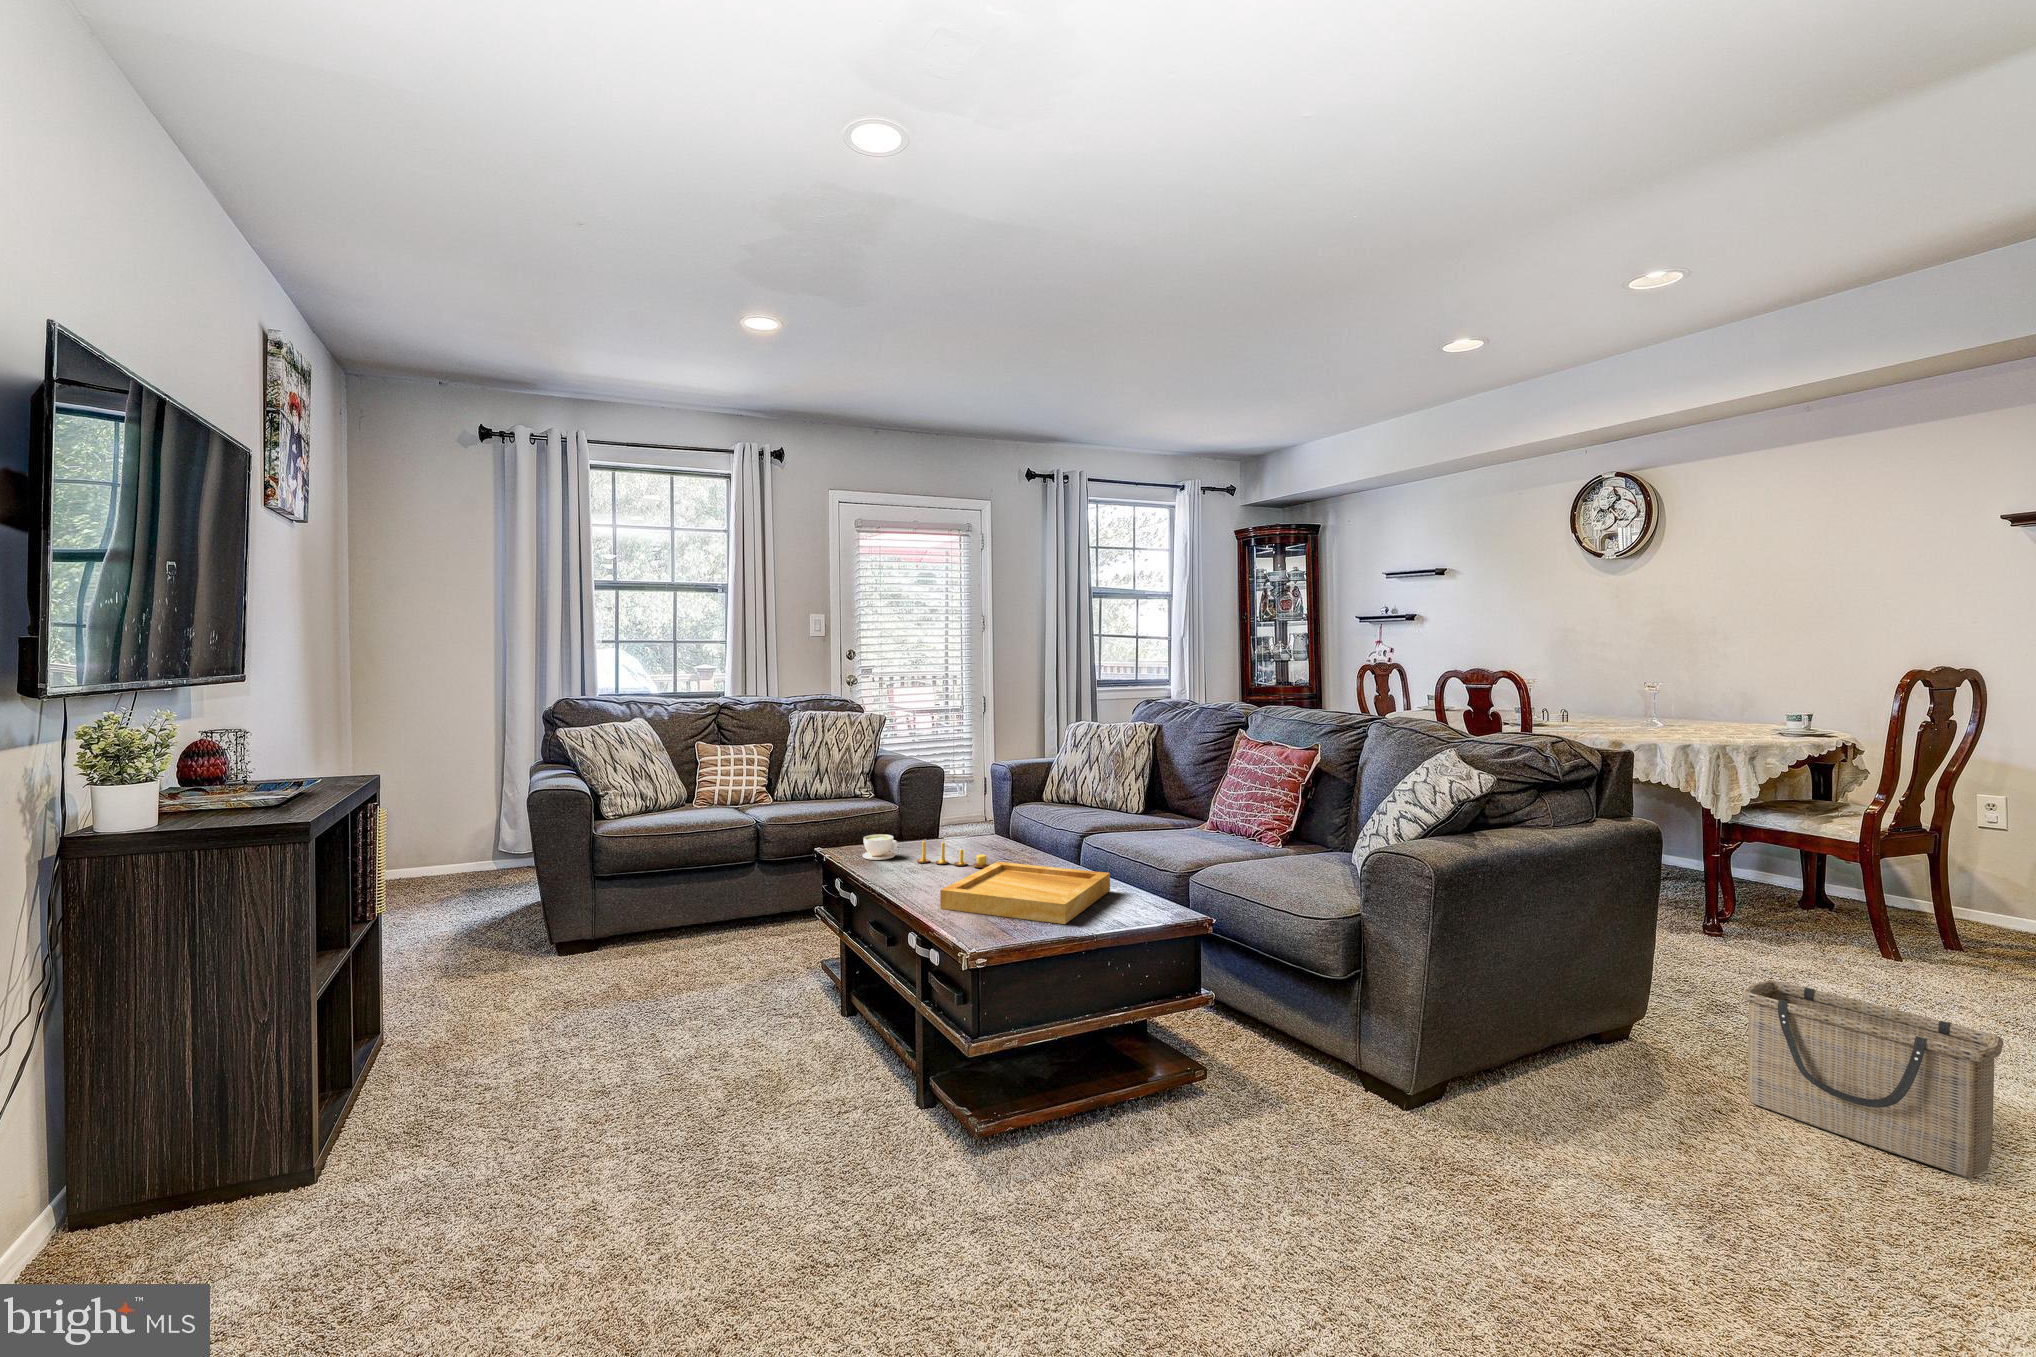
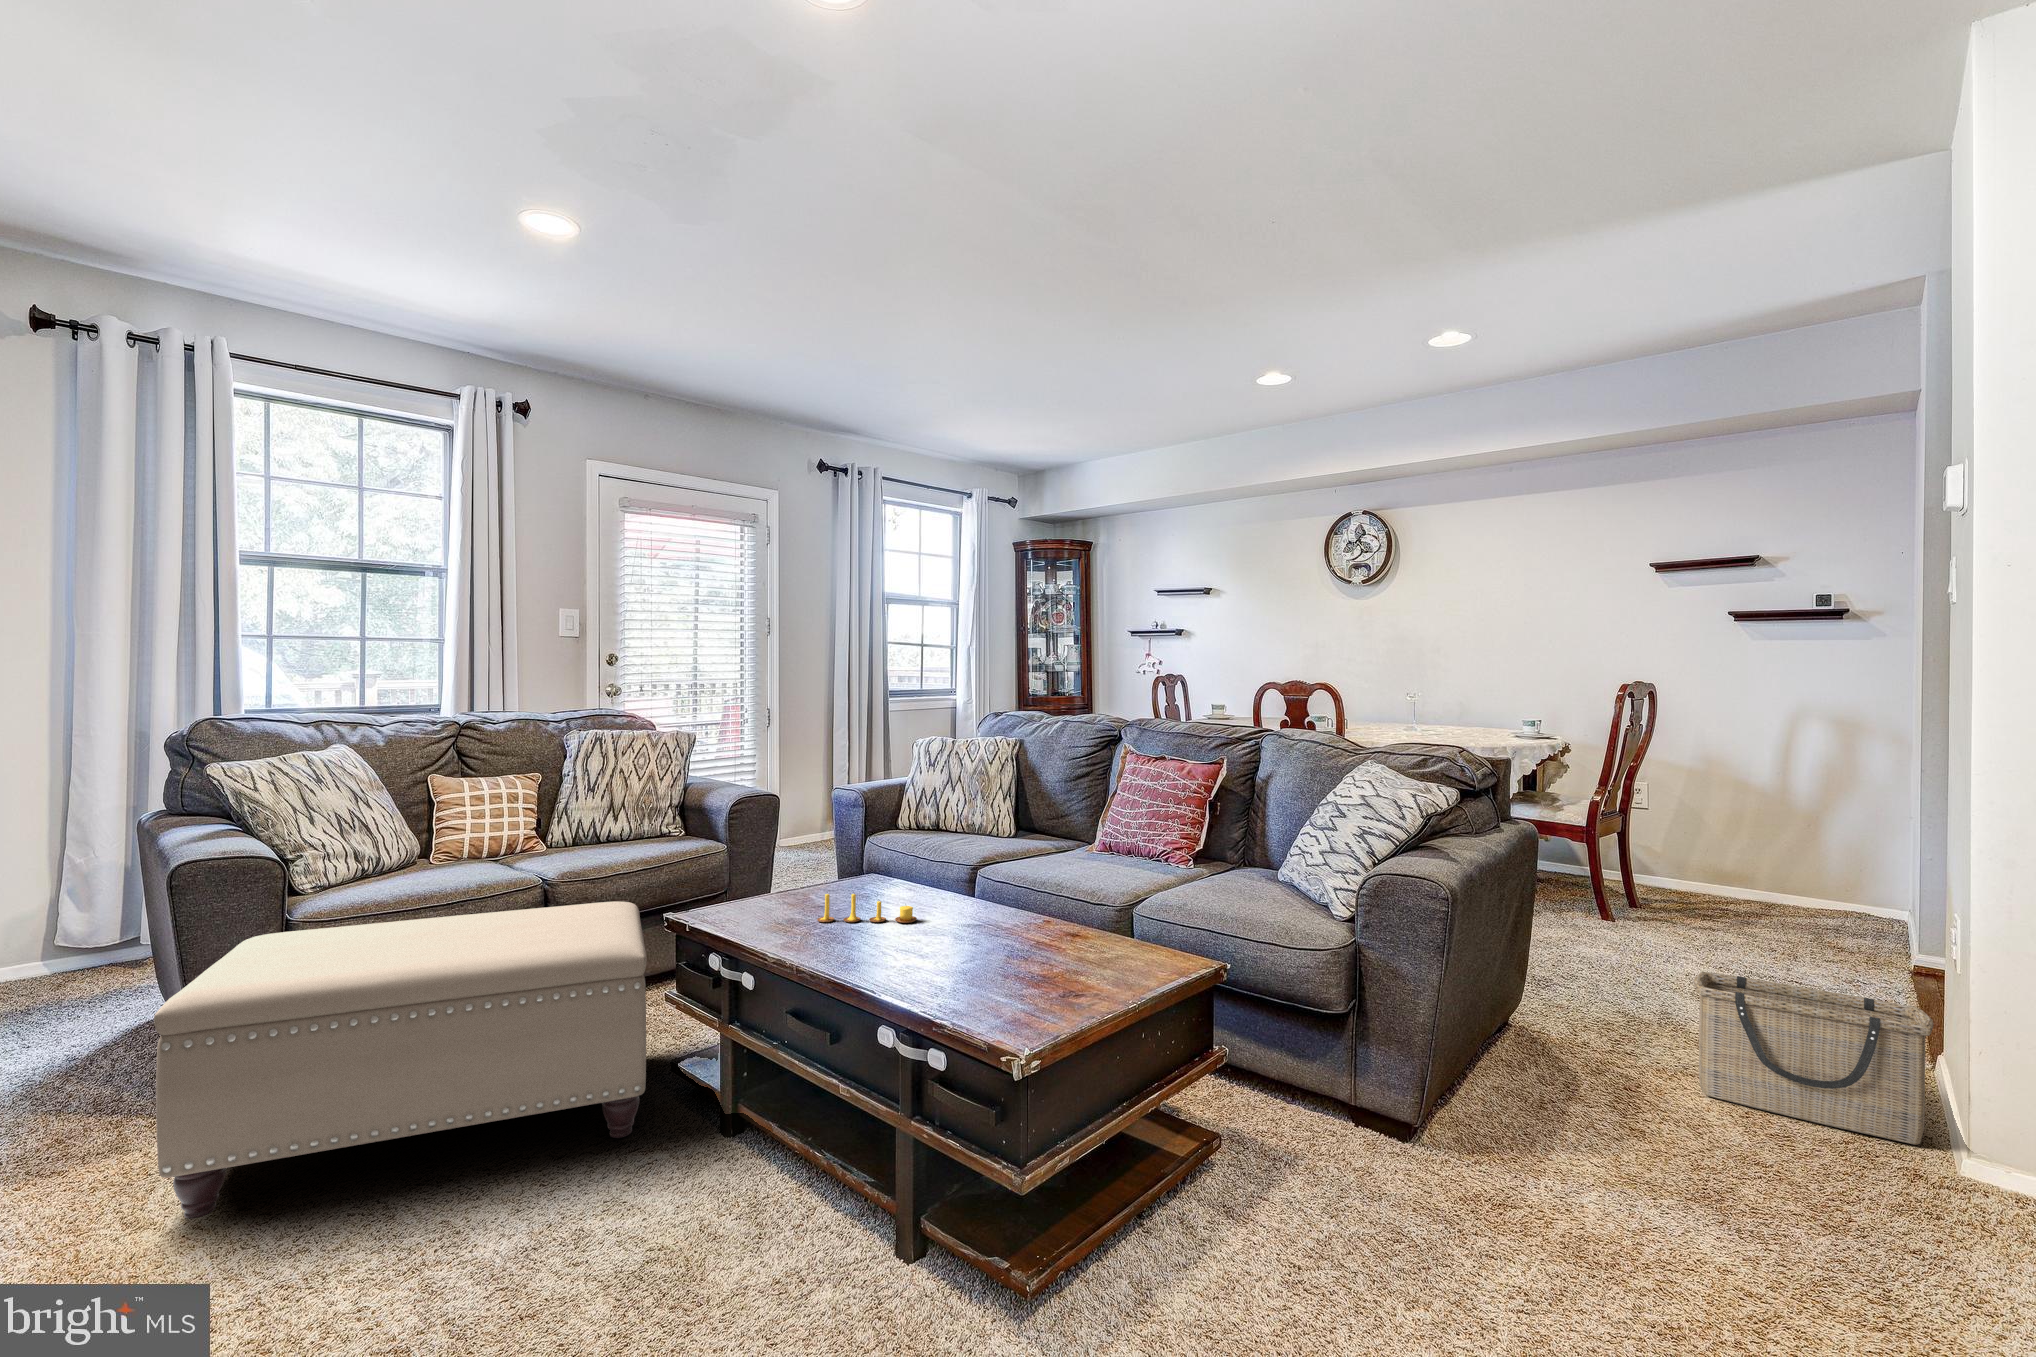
coffee cup: present [863,834,898,860] -> none [738,888,787,923]
ottoman: none [500,839,810,1014] -> present [154,901,647,1219]
tray: present [940,862,1110,924] -> none [915,915,1093,994]

